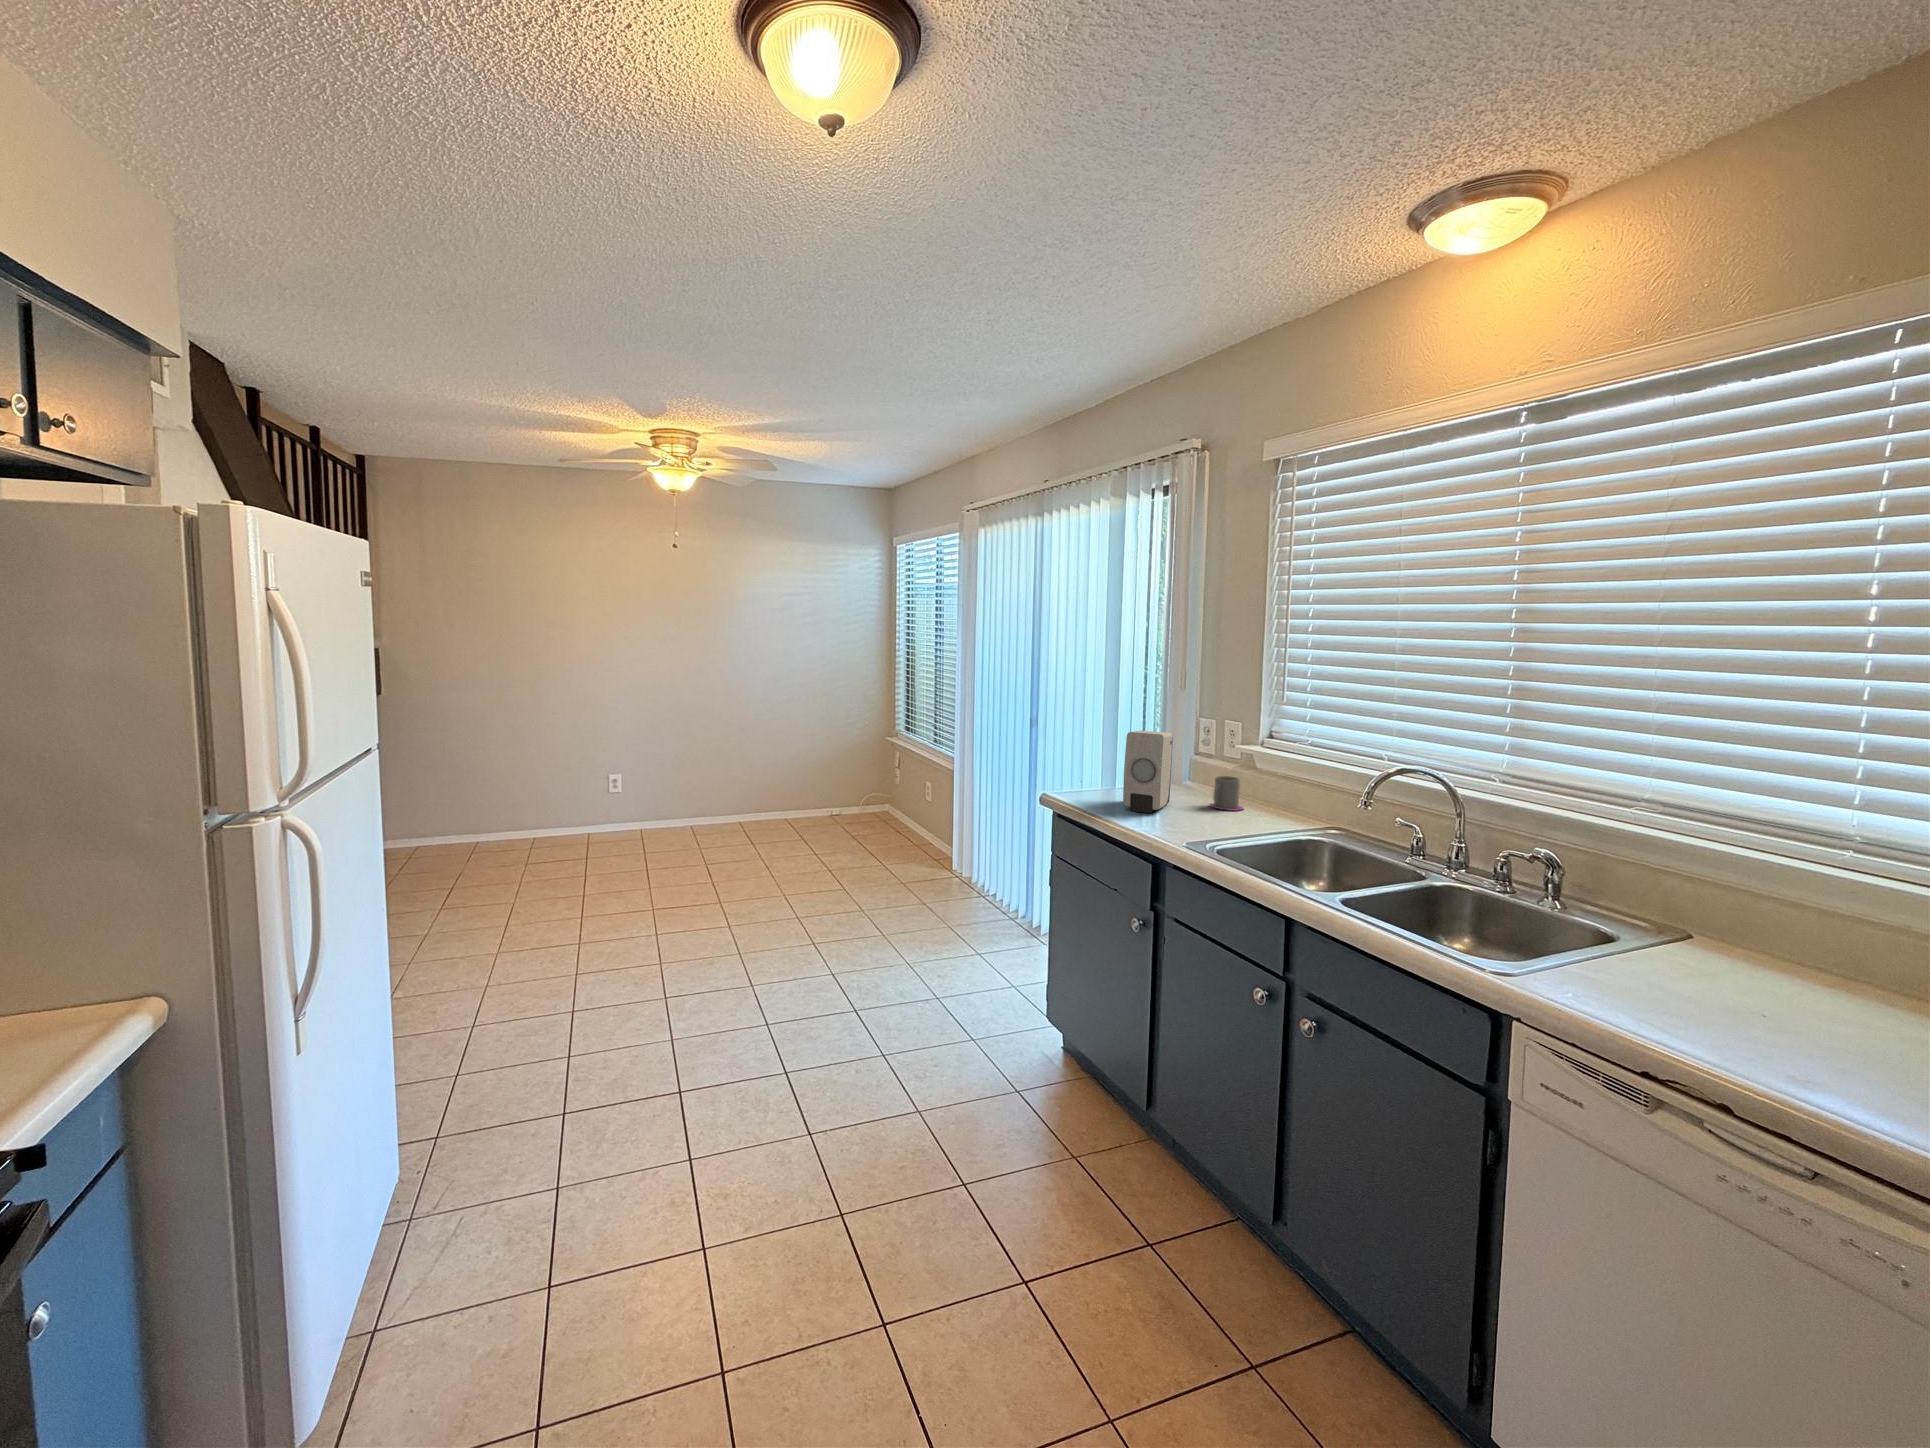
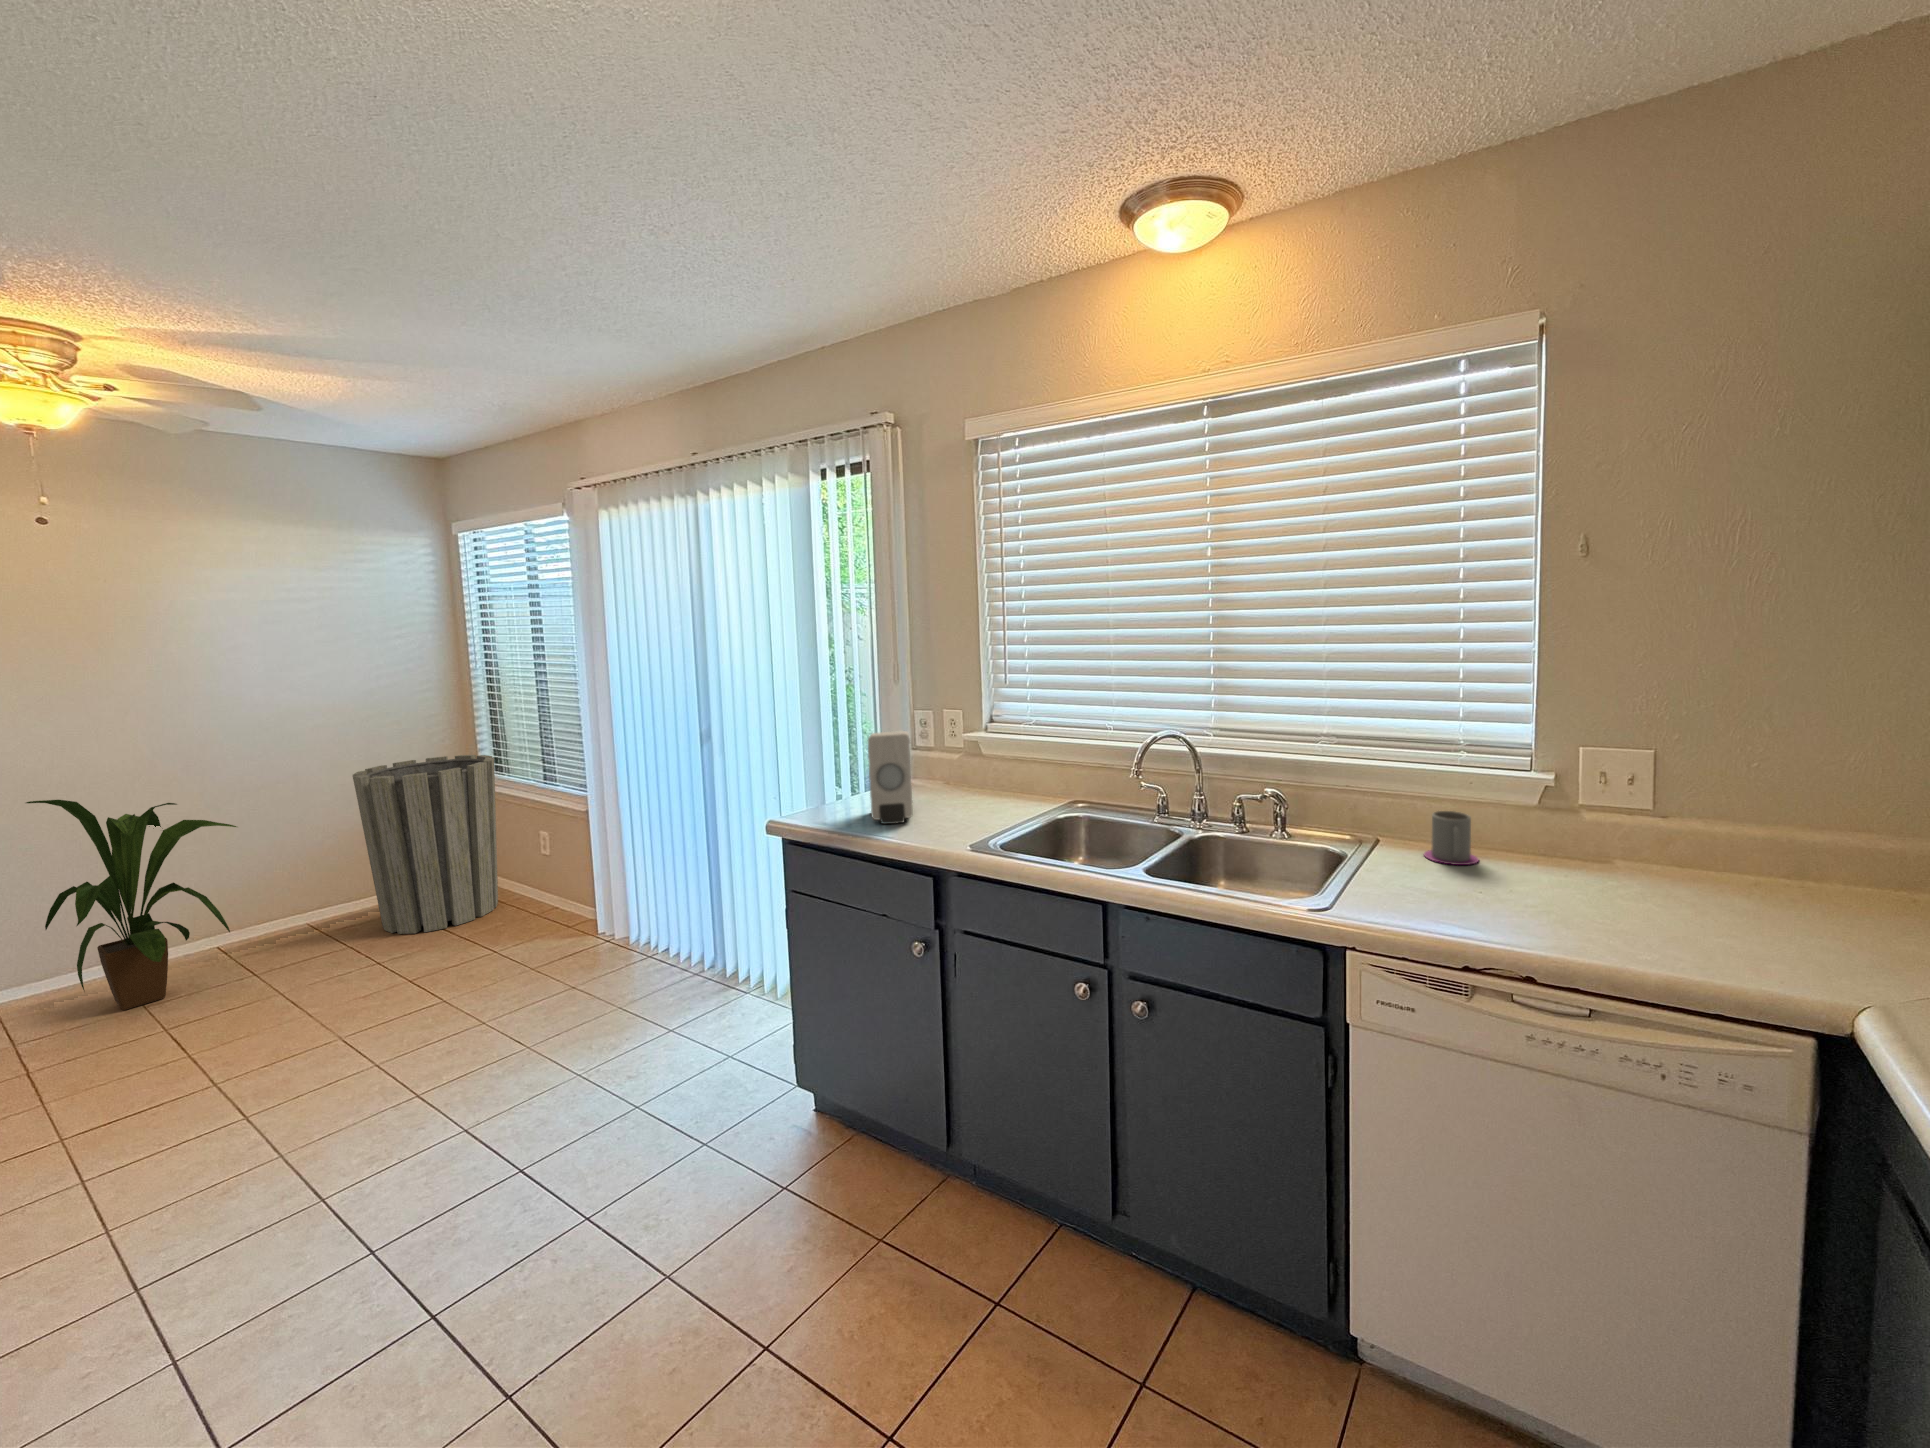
house plant: none [671,707,761,842] -> present [26,800,237,1010]
trash can: none [821,712,905,838] -> present [353,755,498,934]
mug: present [1210,776,1243,811] -> present [1424,811,1478,865]

